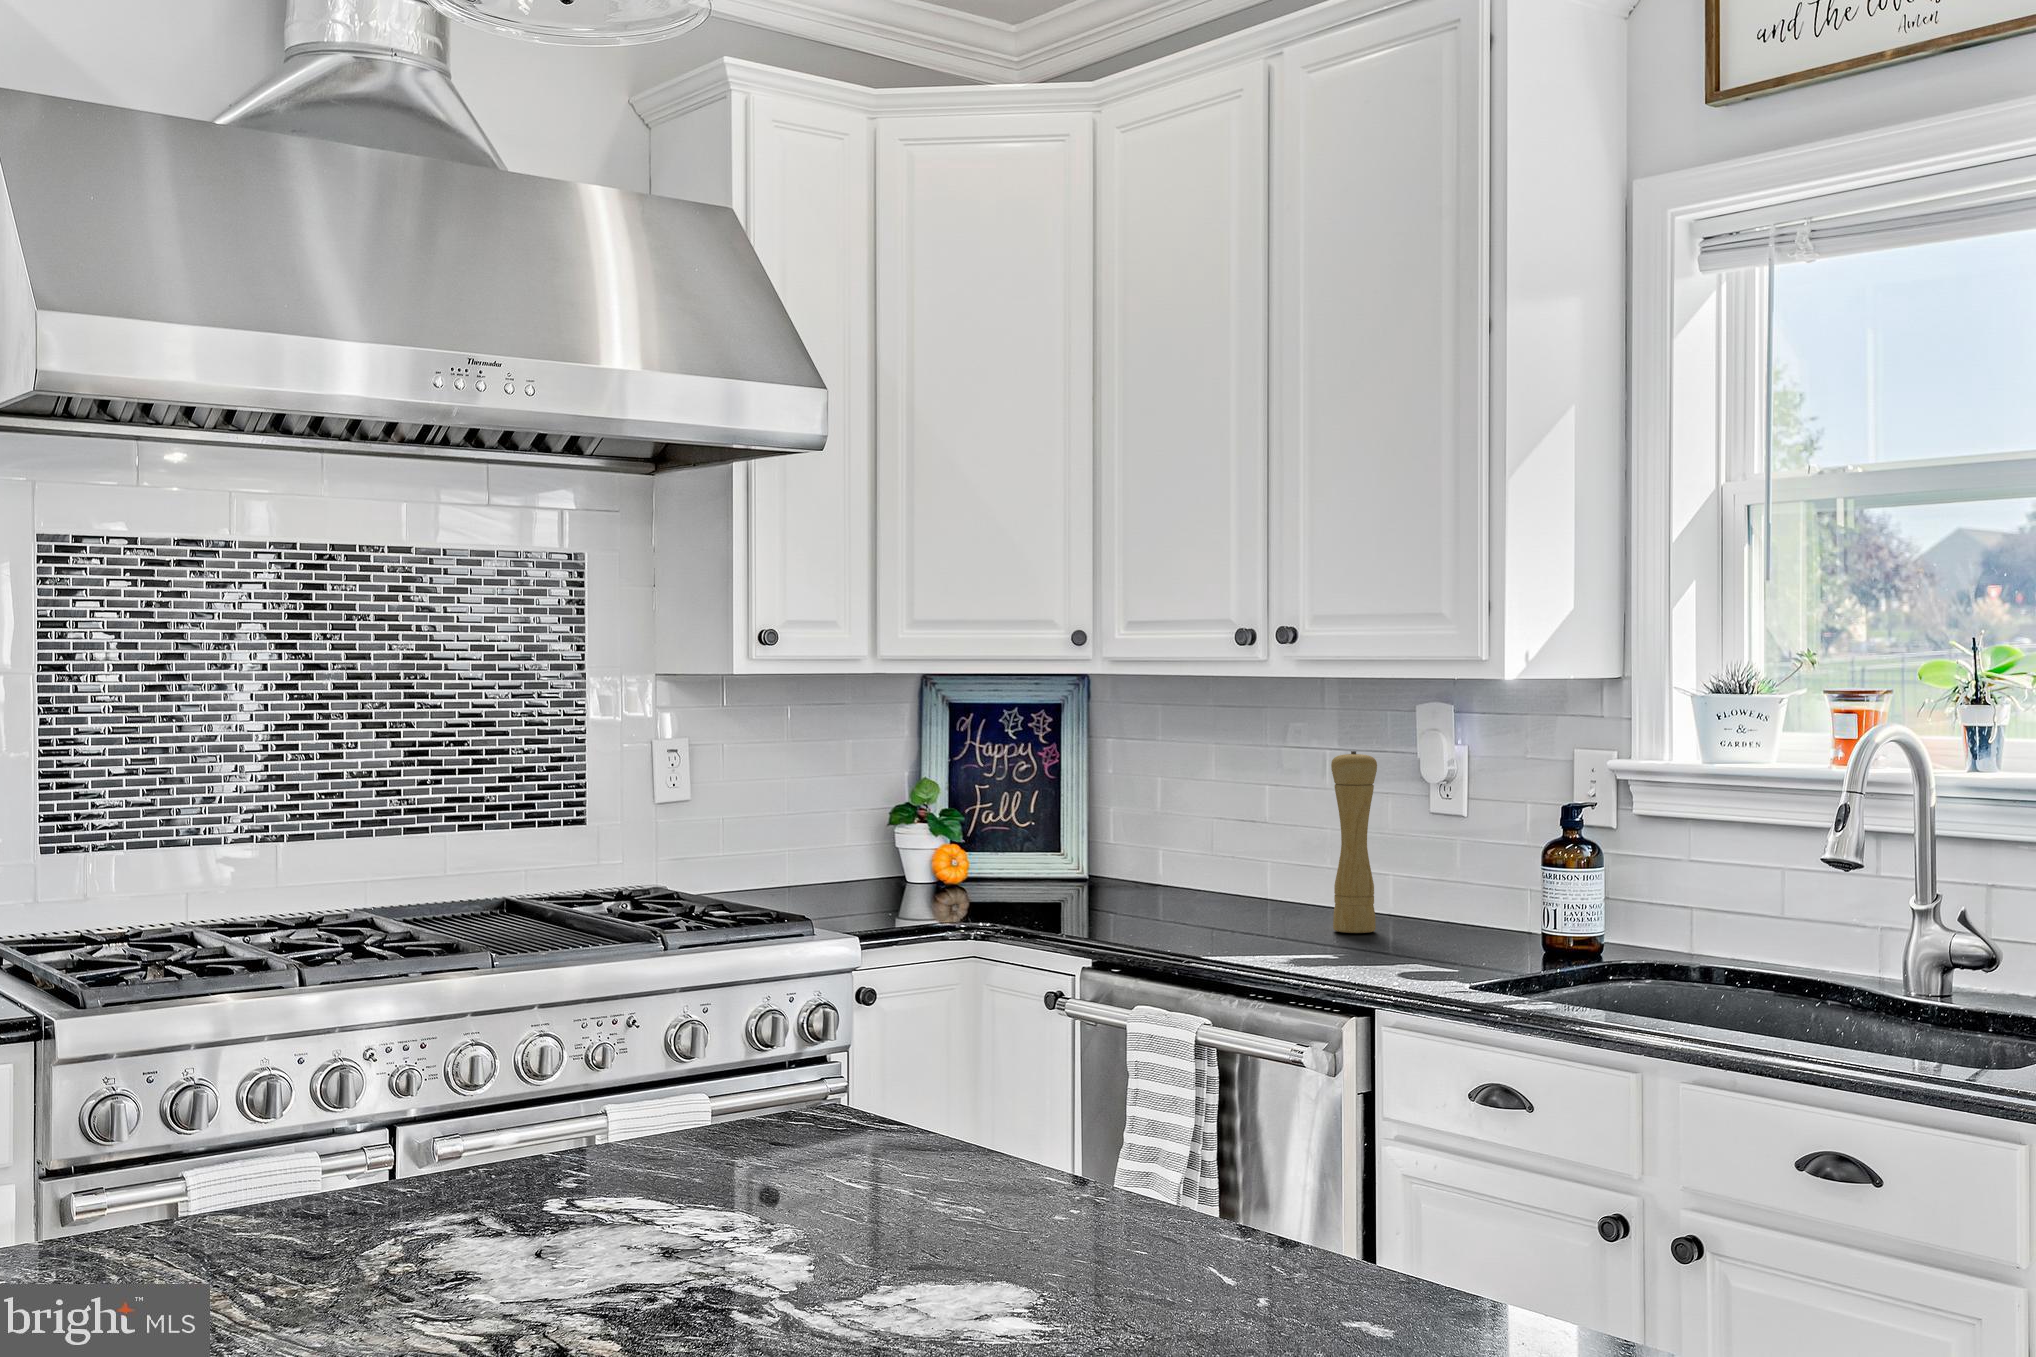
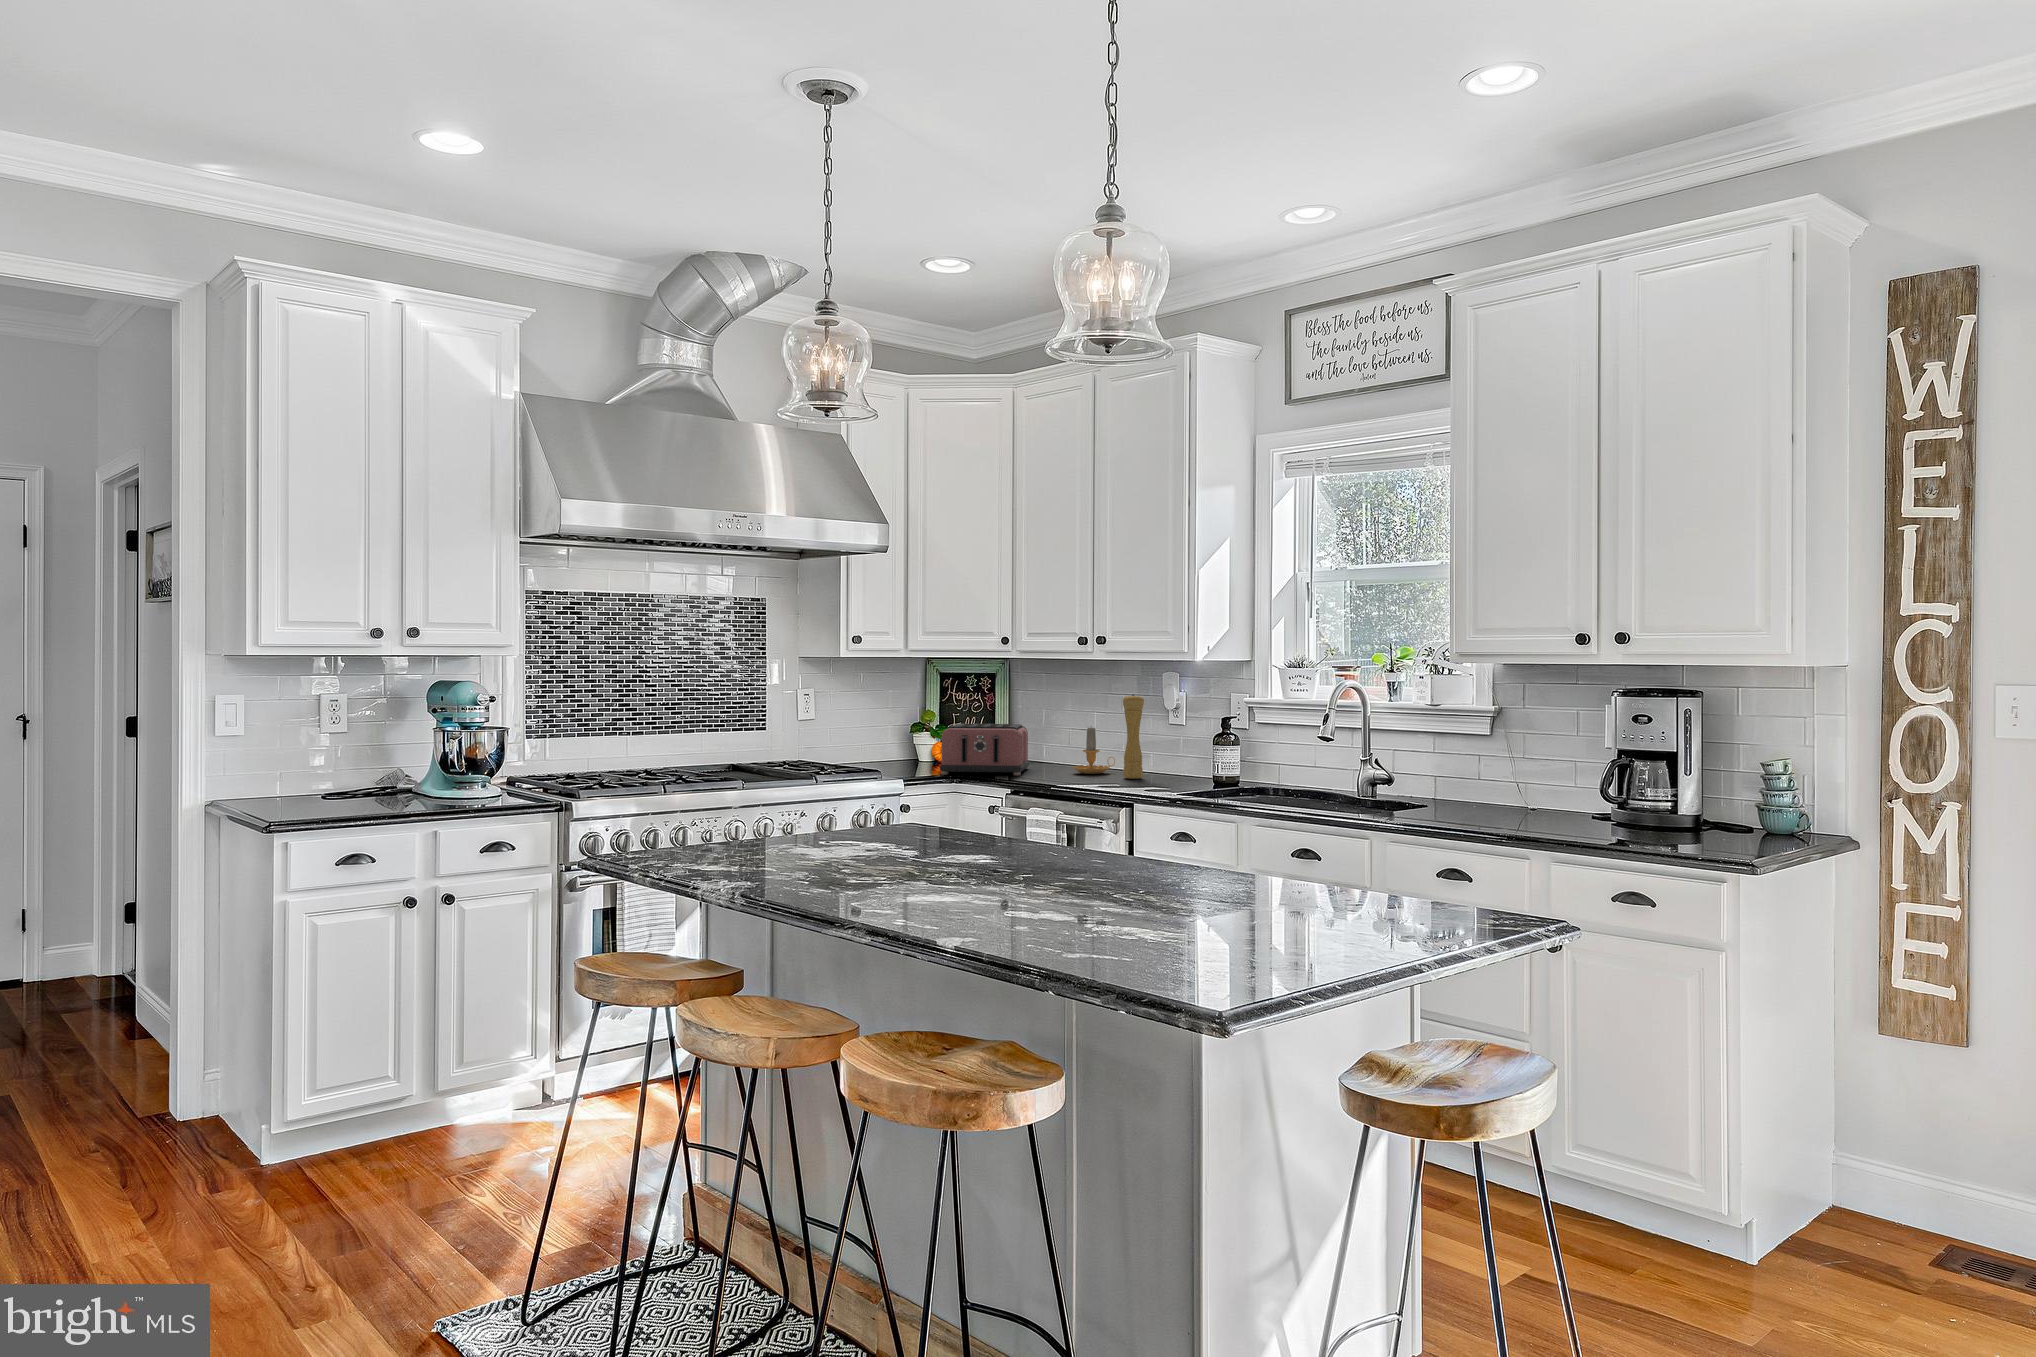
toaster: none [943,808,1129,921] -> present [940,724,1029,776]
candle: none [1222,814,1311,918] -> present [1073,728,1115,774]

